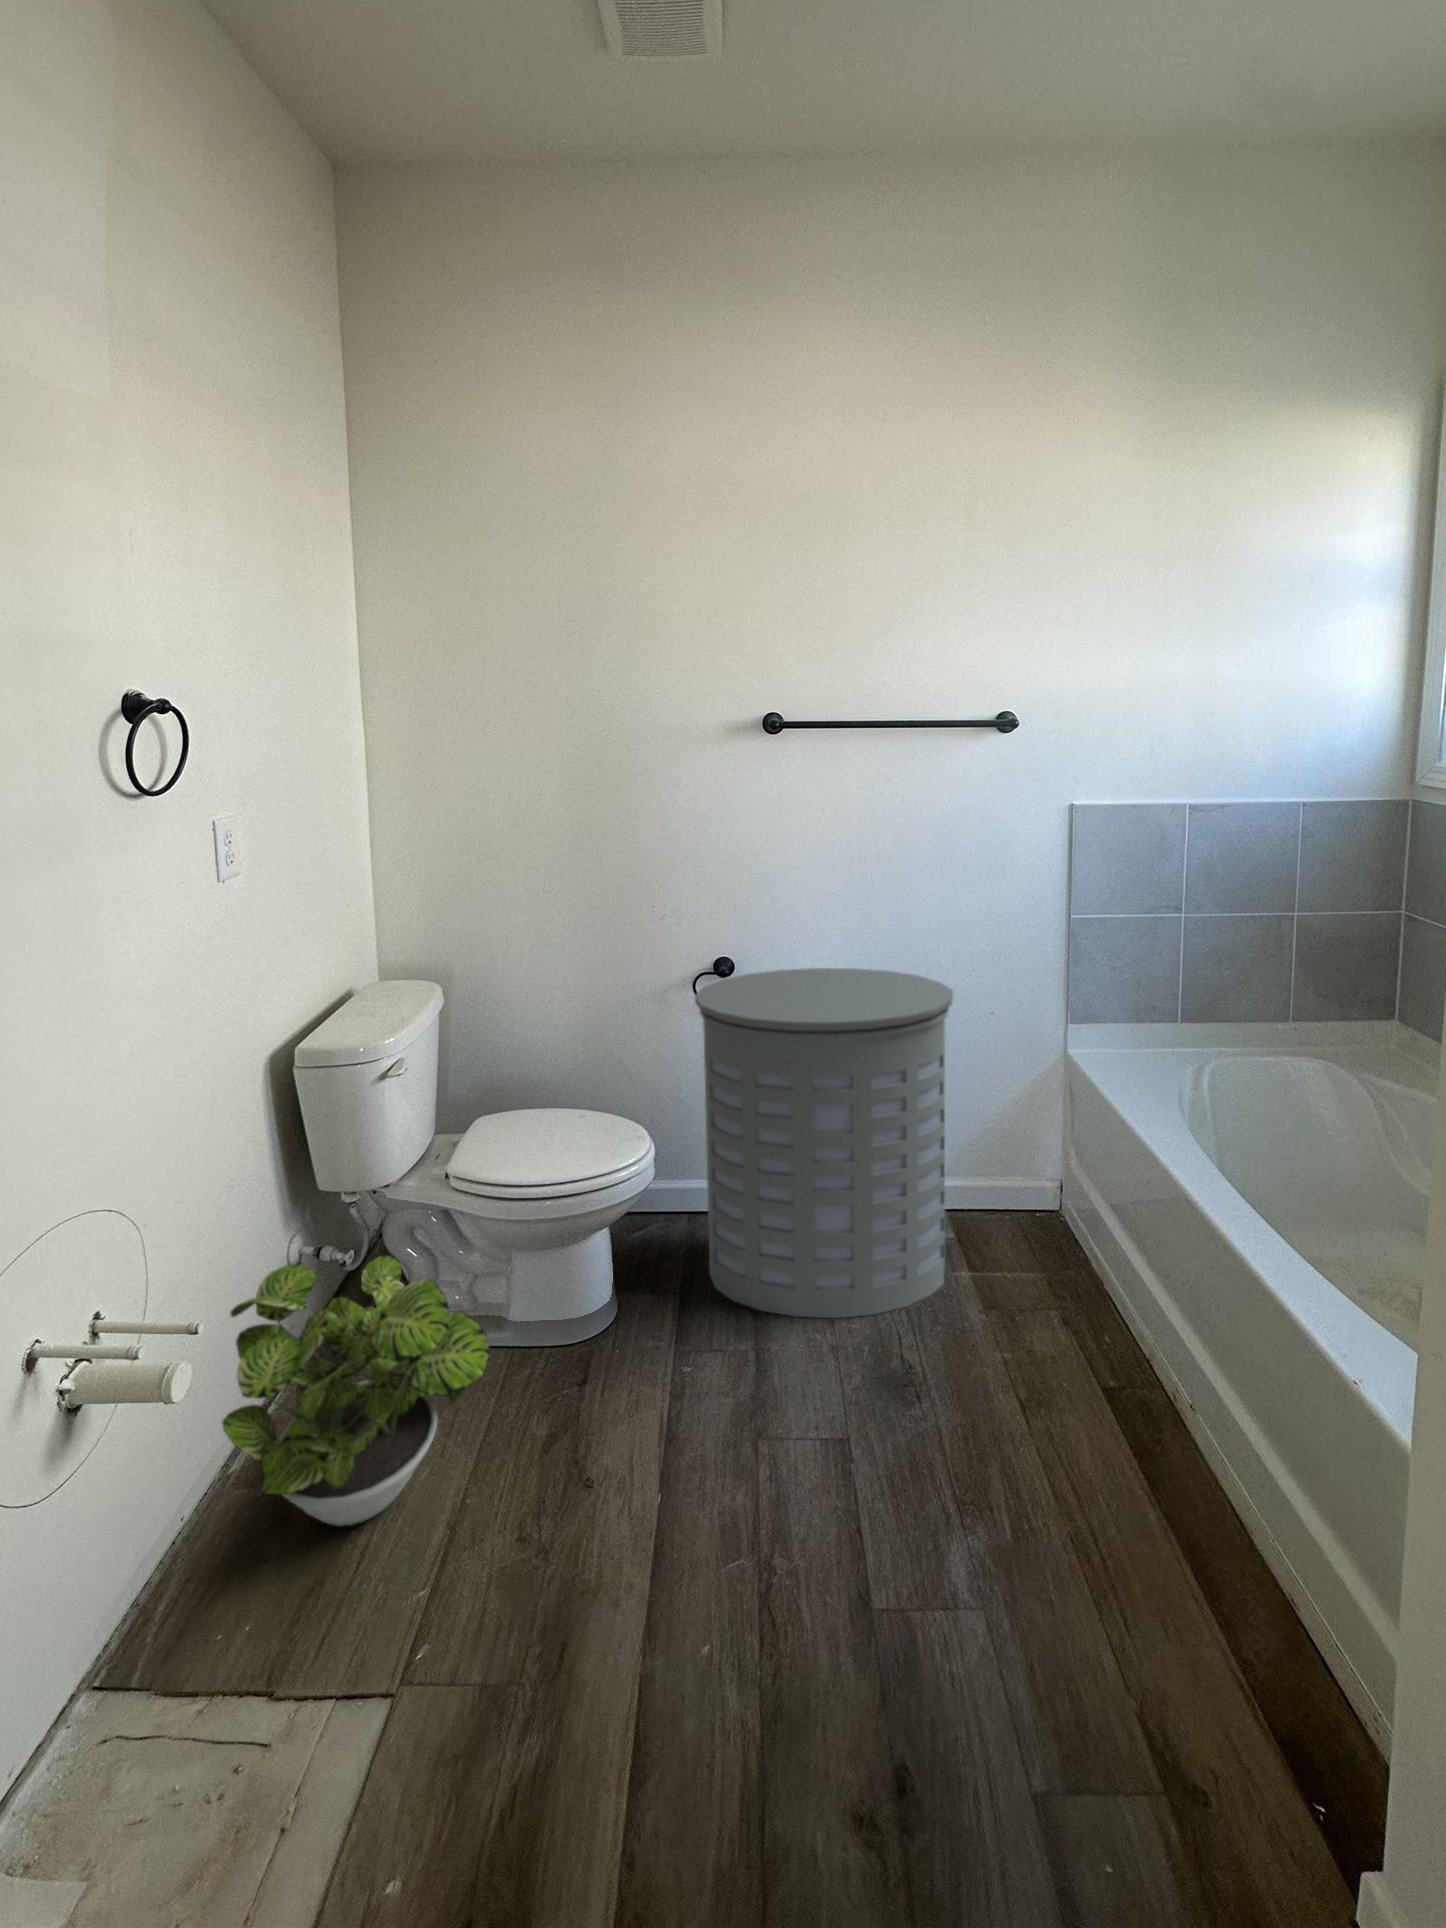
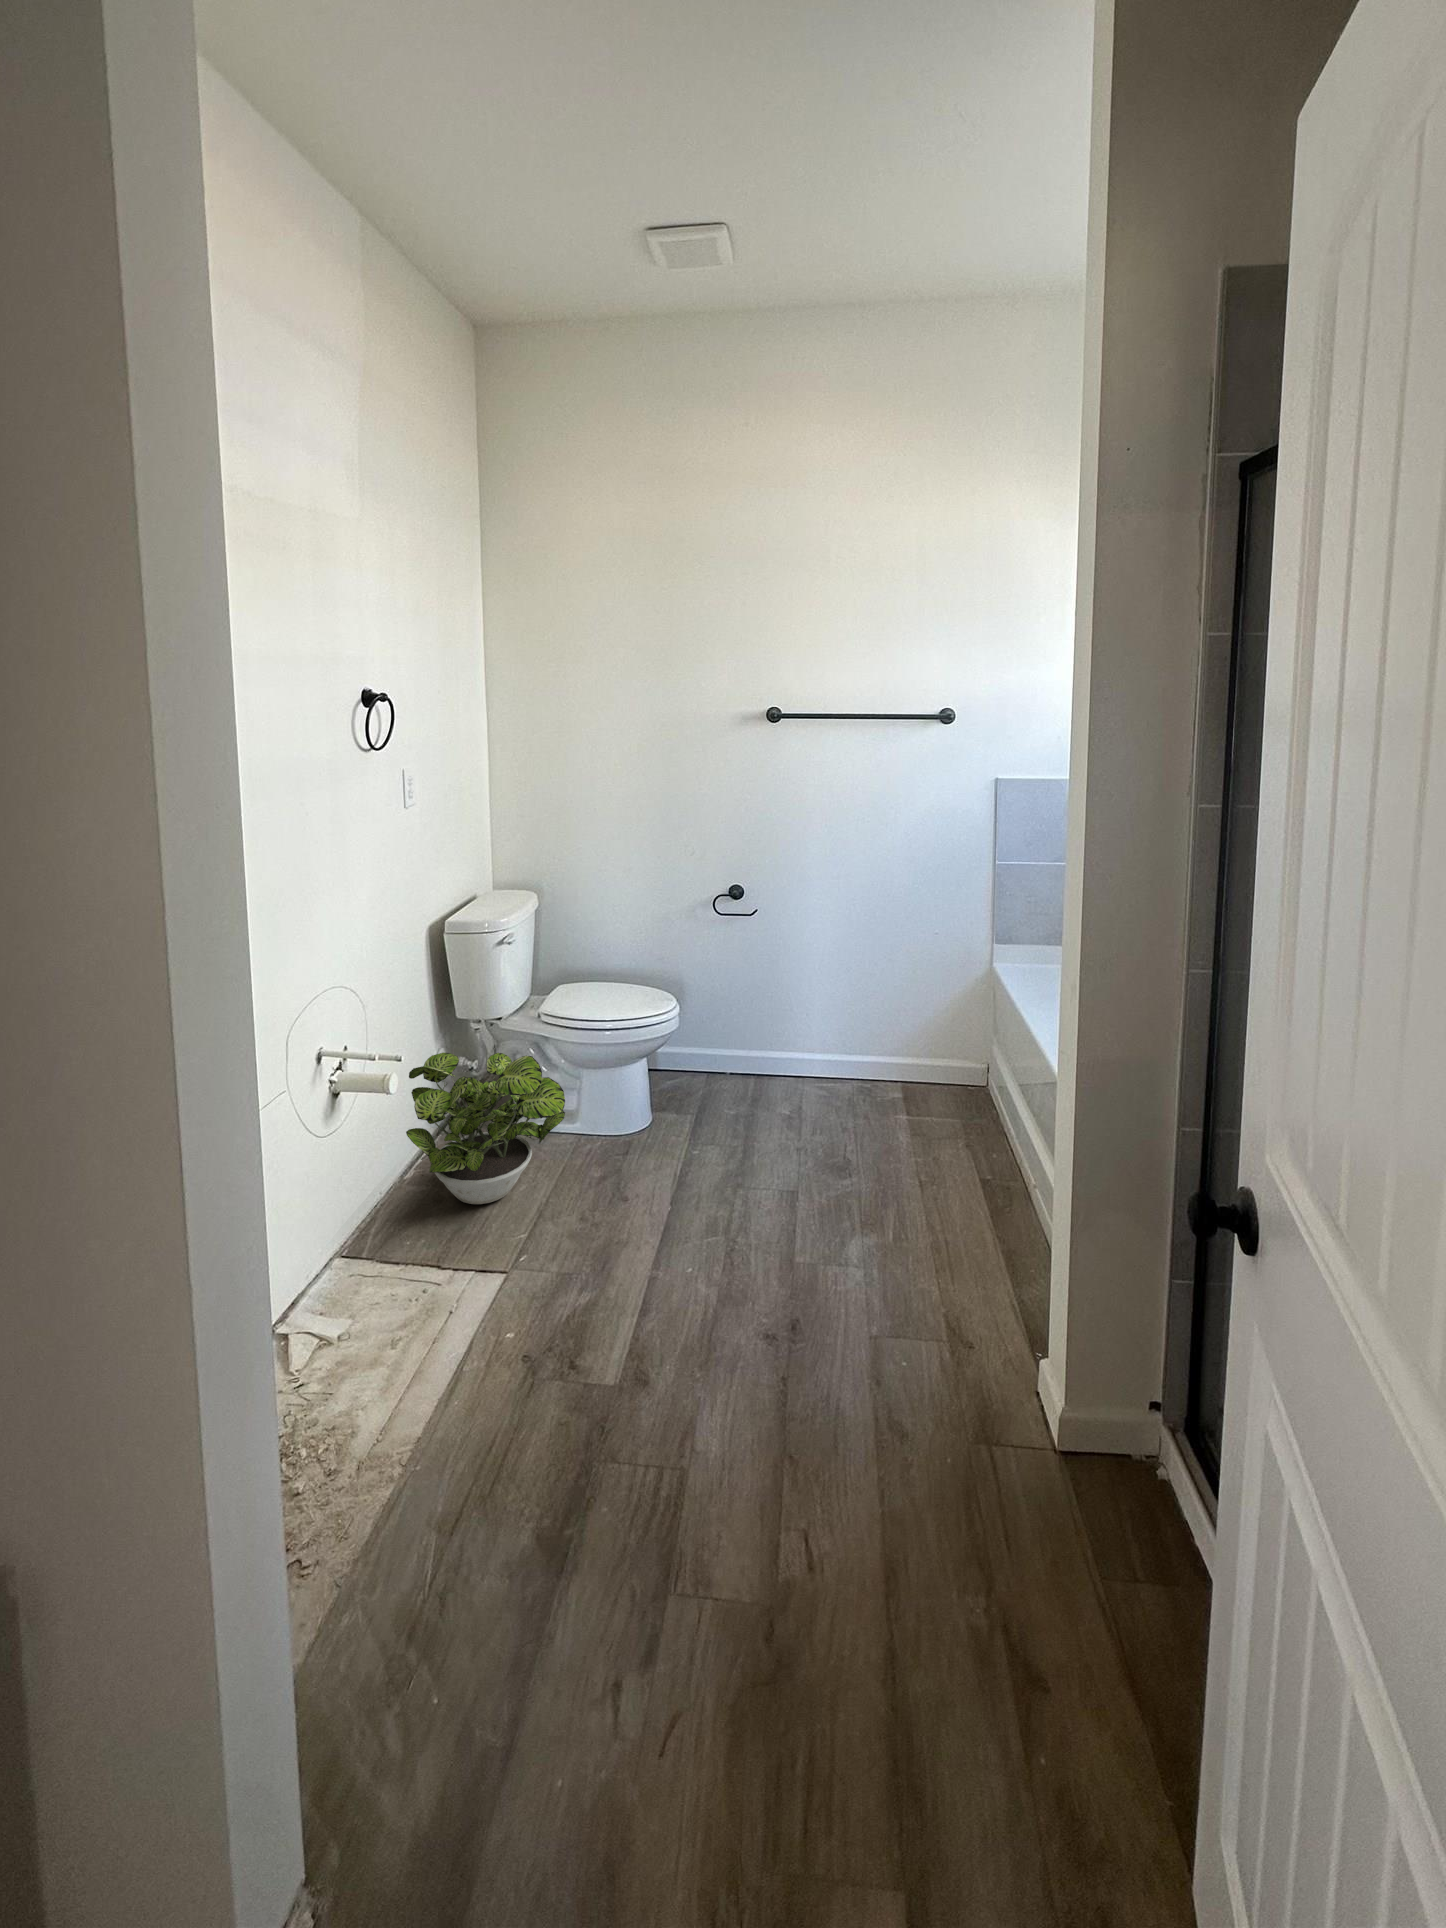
laundry hamper: present [695,968,953,1318] -> none [712,894,897,1134]

